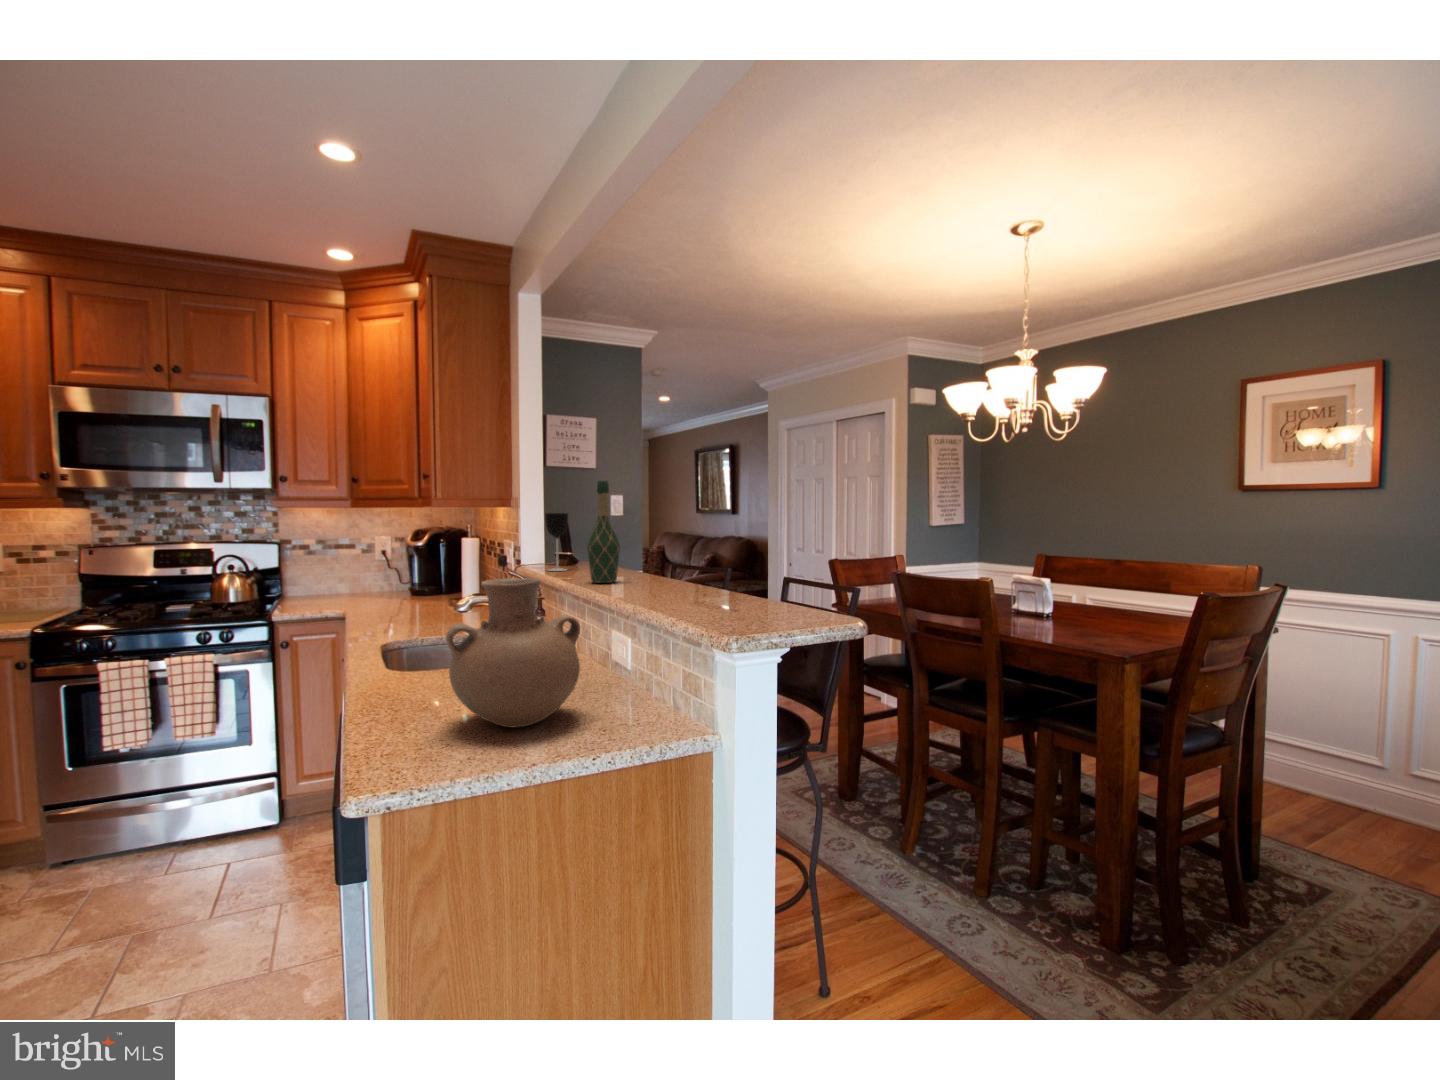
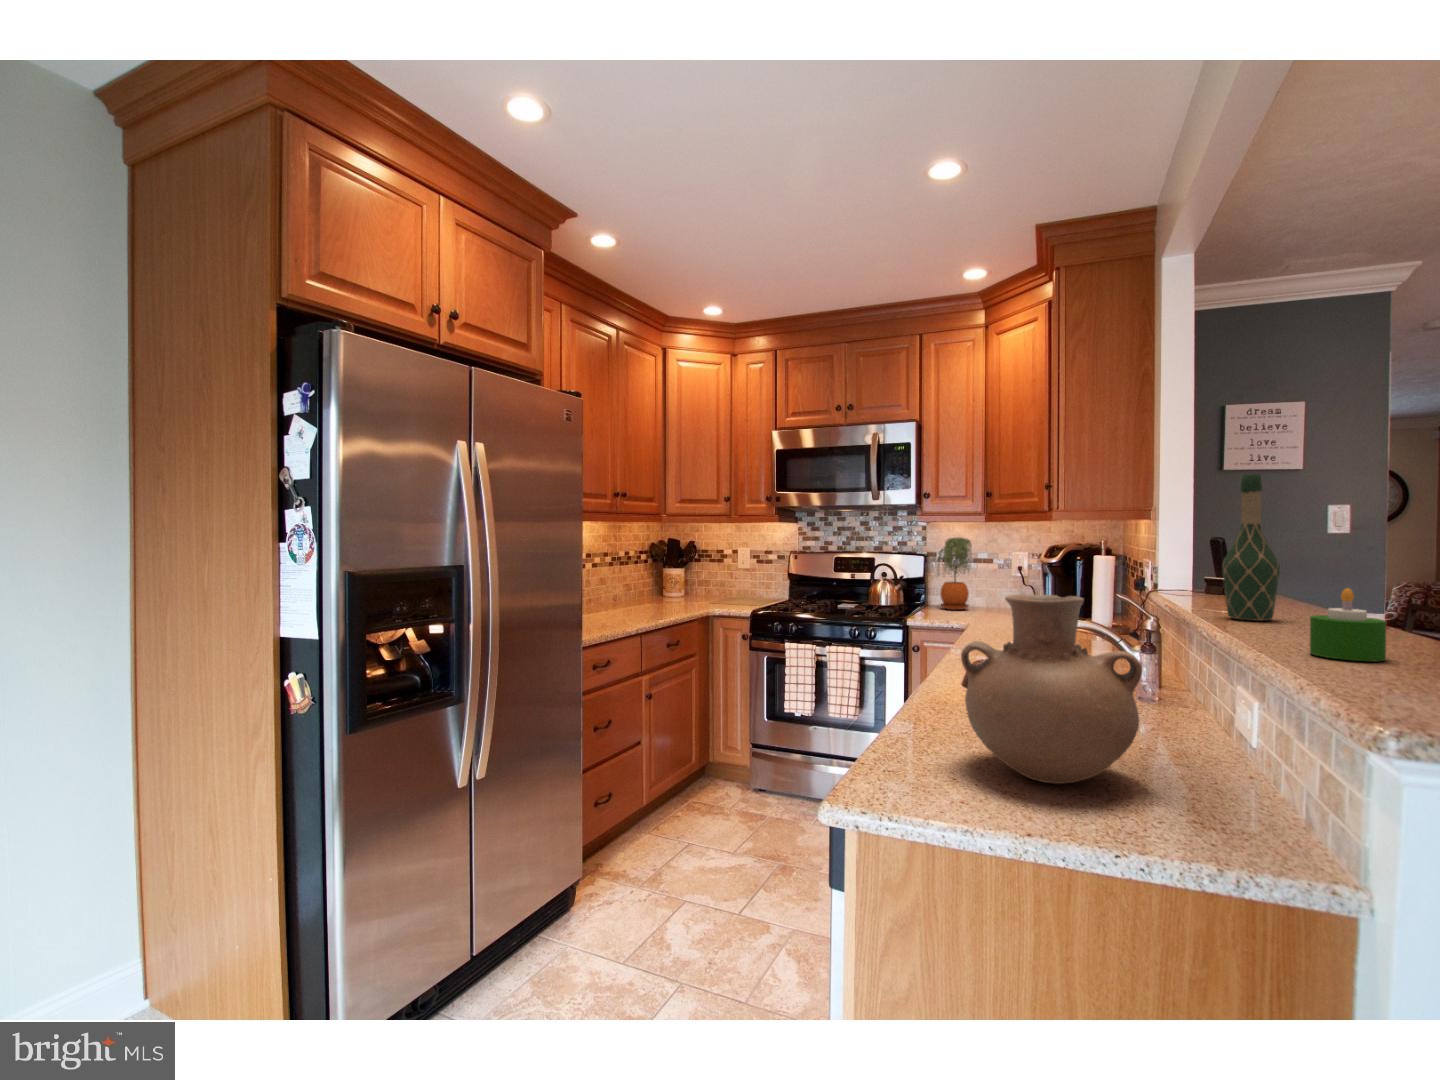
wine glass: present [545,513,568,571] -> none [1181,524,1217,600]
potted plant: none [296,523,338,599] -> present [938,537,971,610]
candle: none [657,559,692,603] -> present [1310,588,1386,661]

